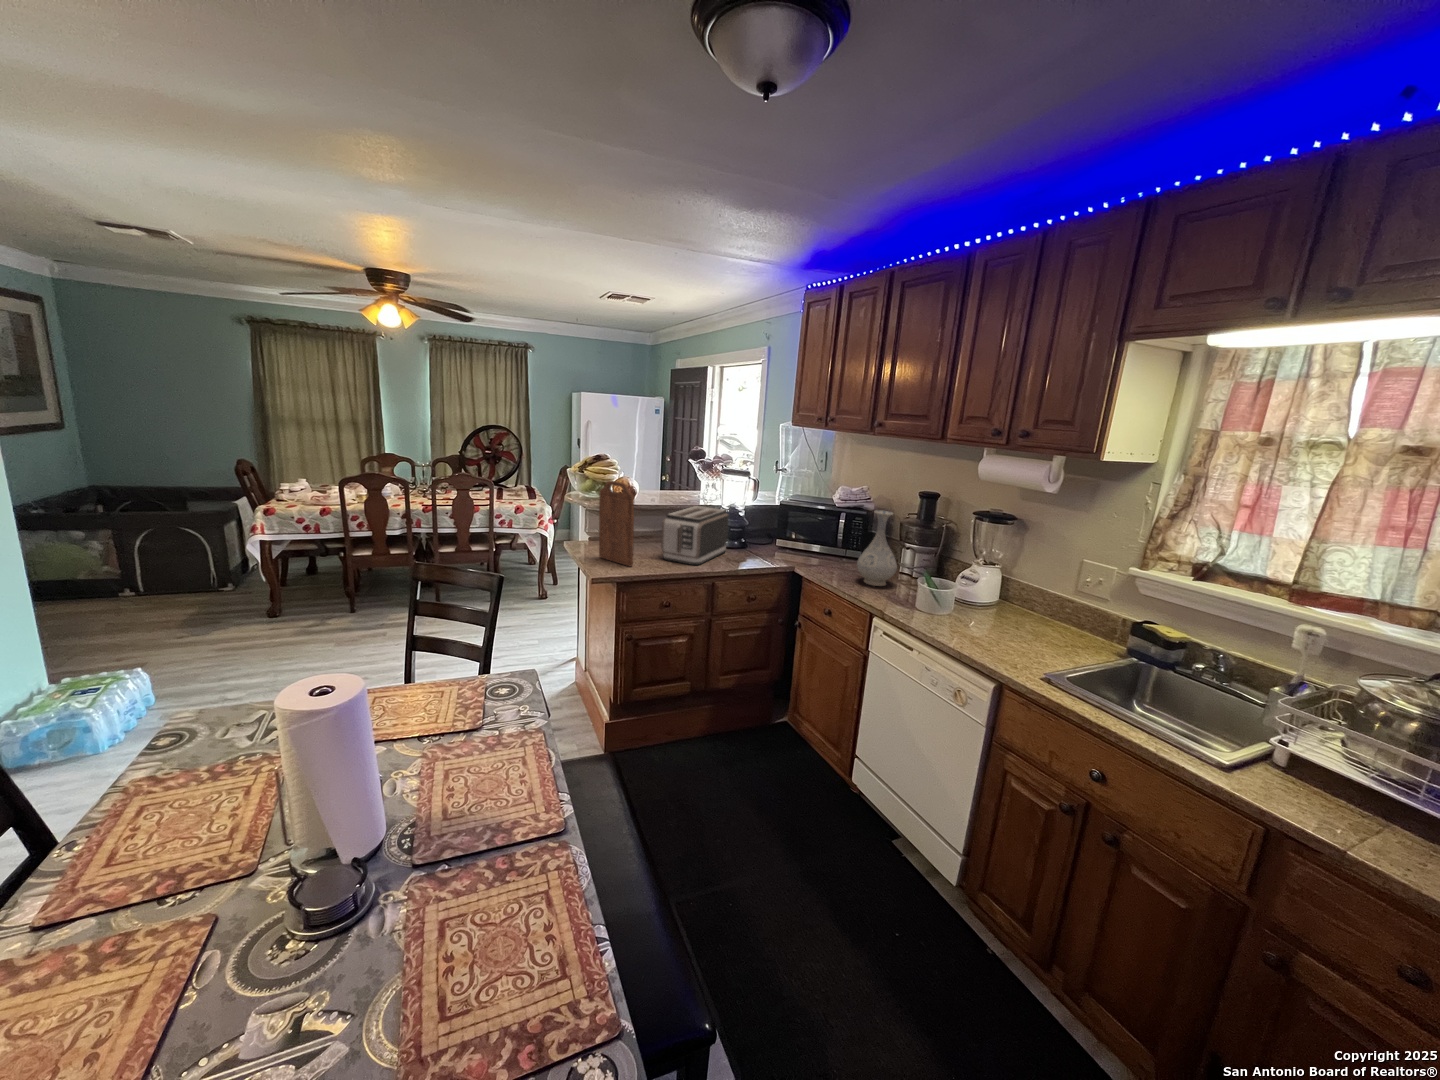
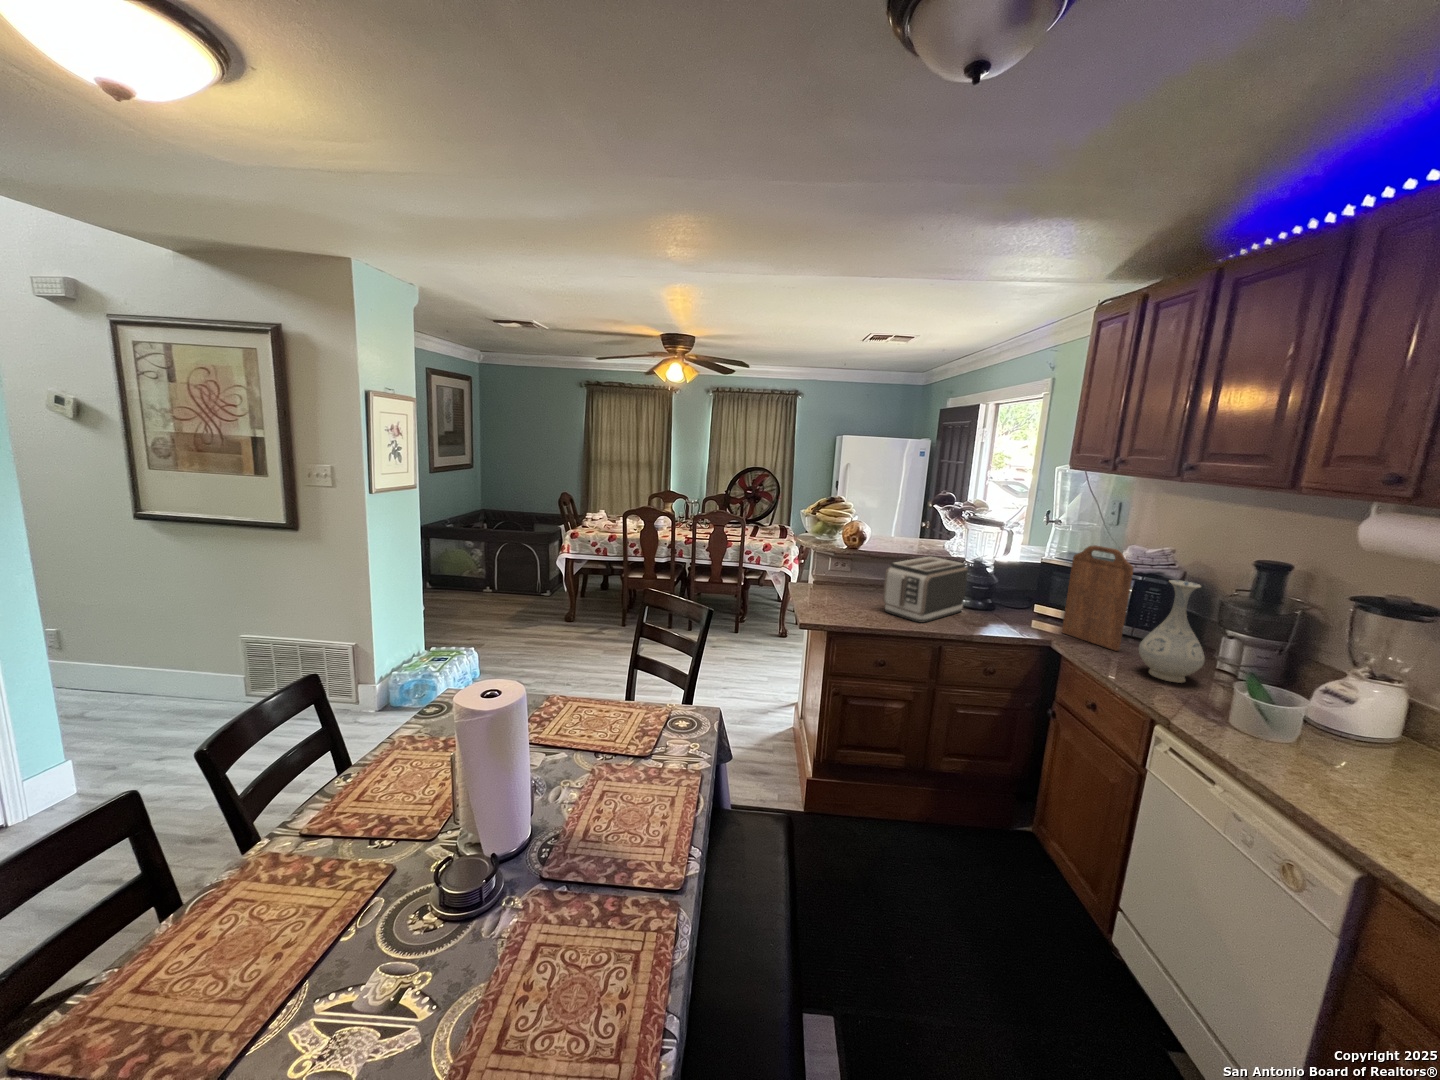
cutting board: present [599,481,634,567] -> present [1062,546,1133,651]

